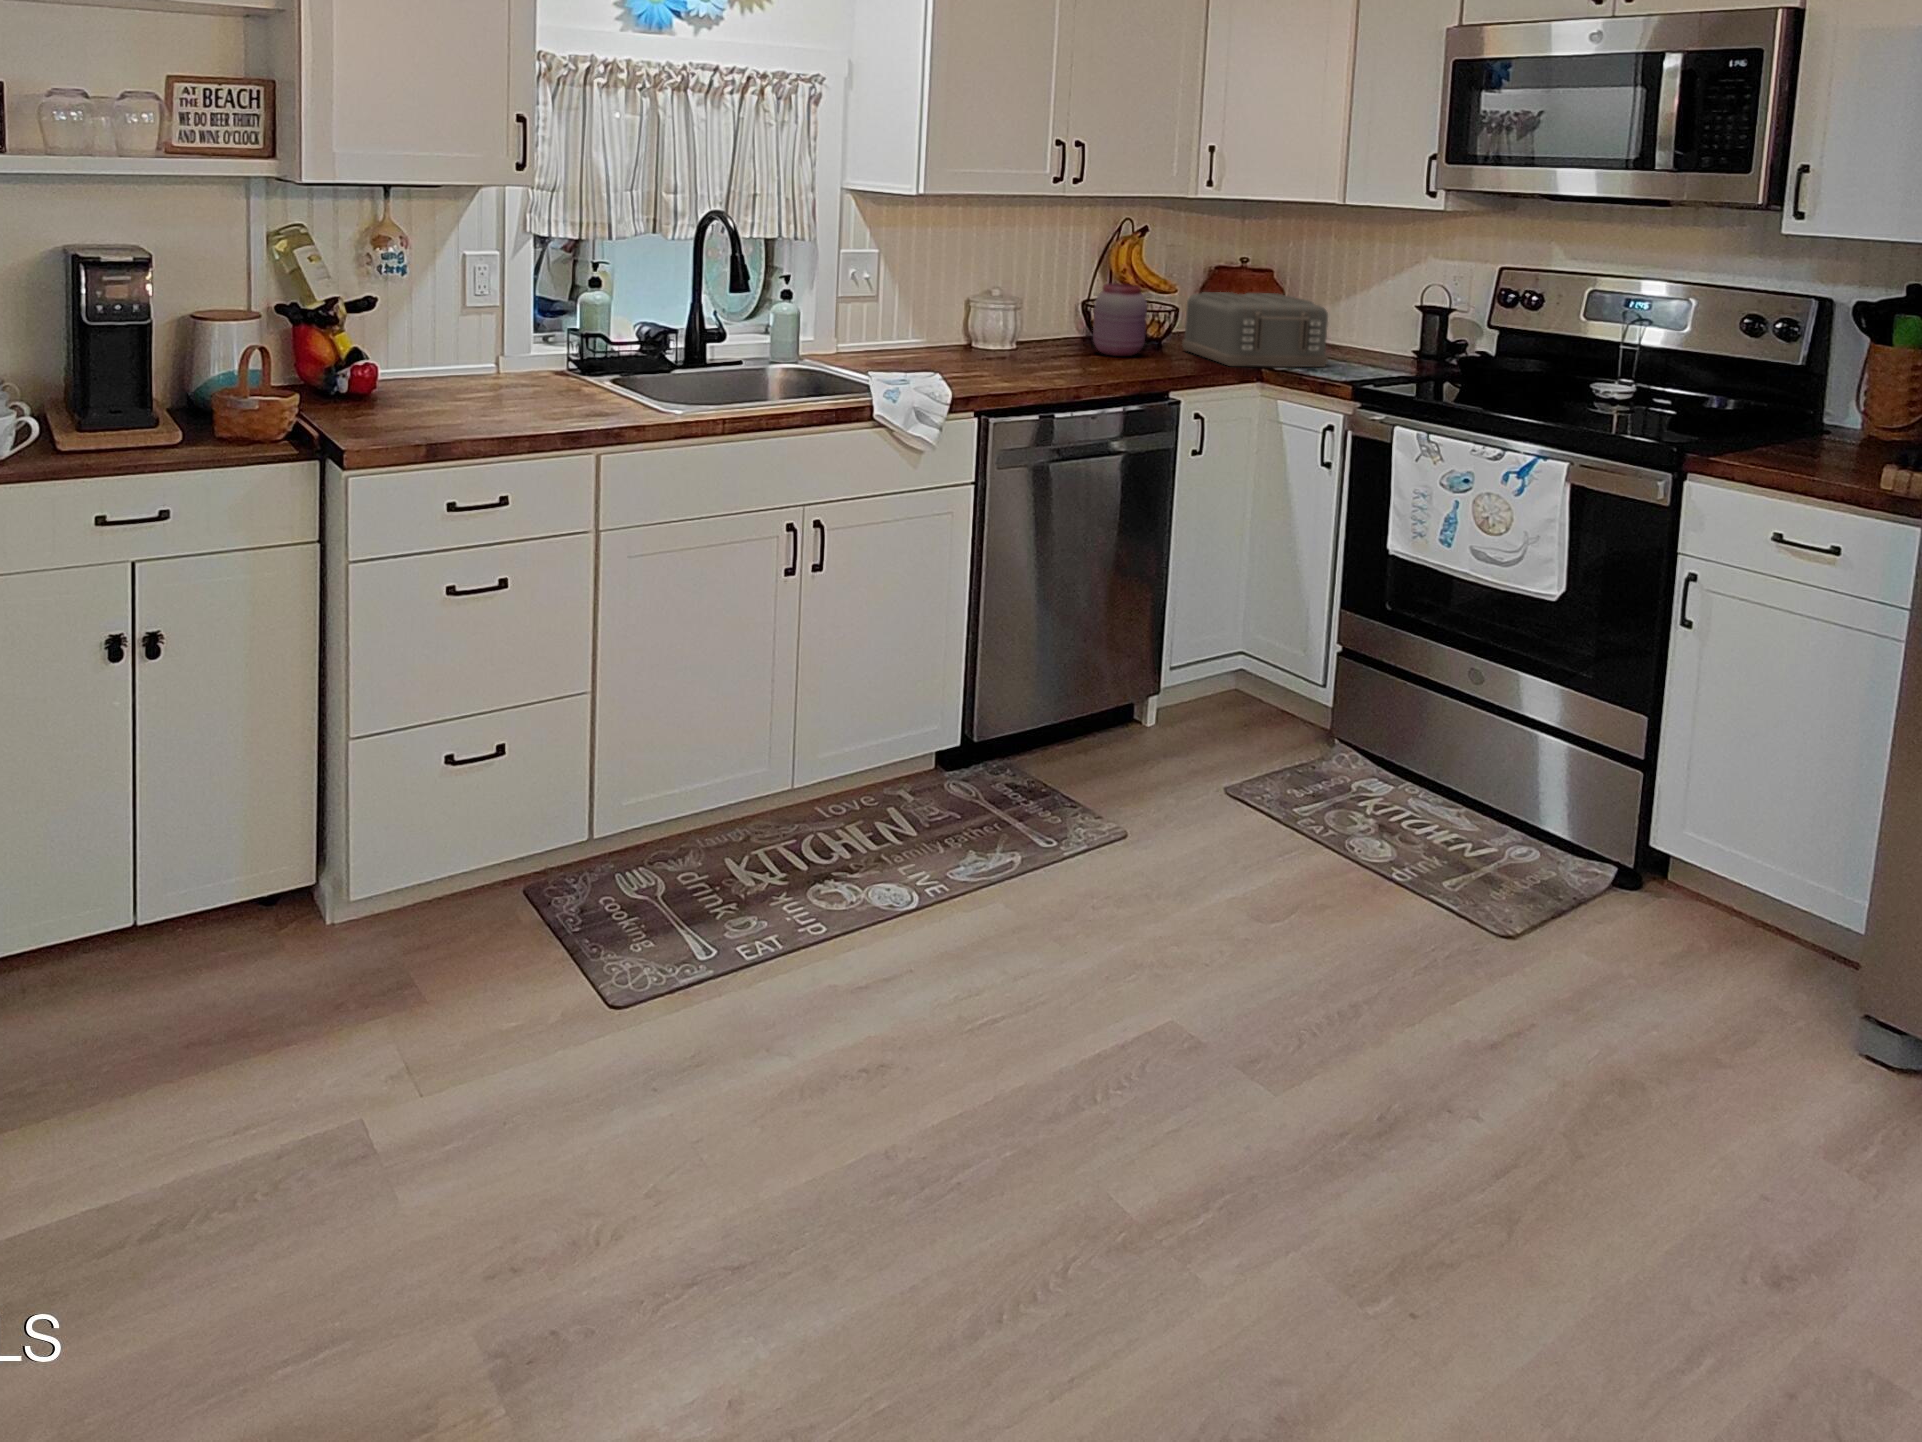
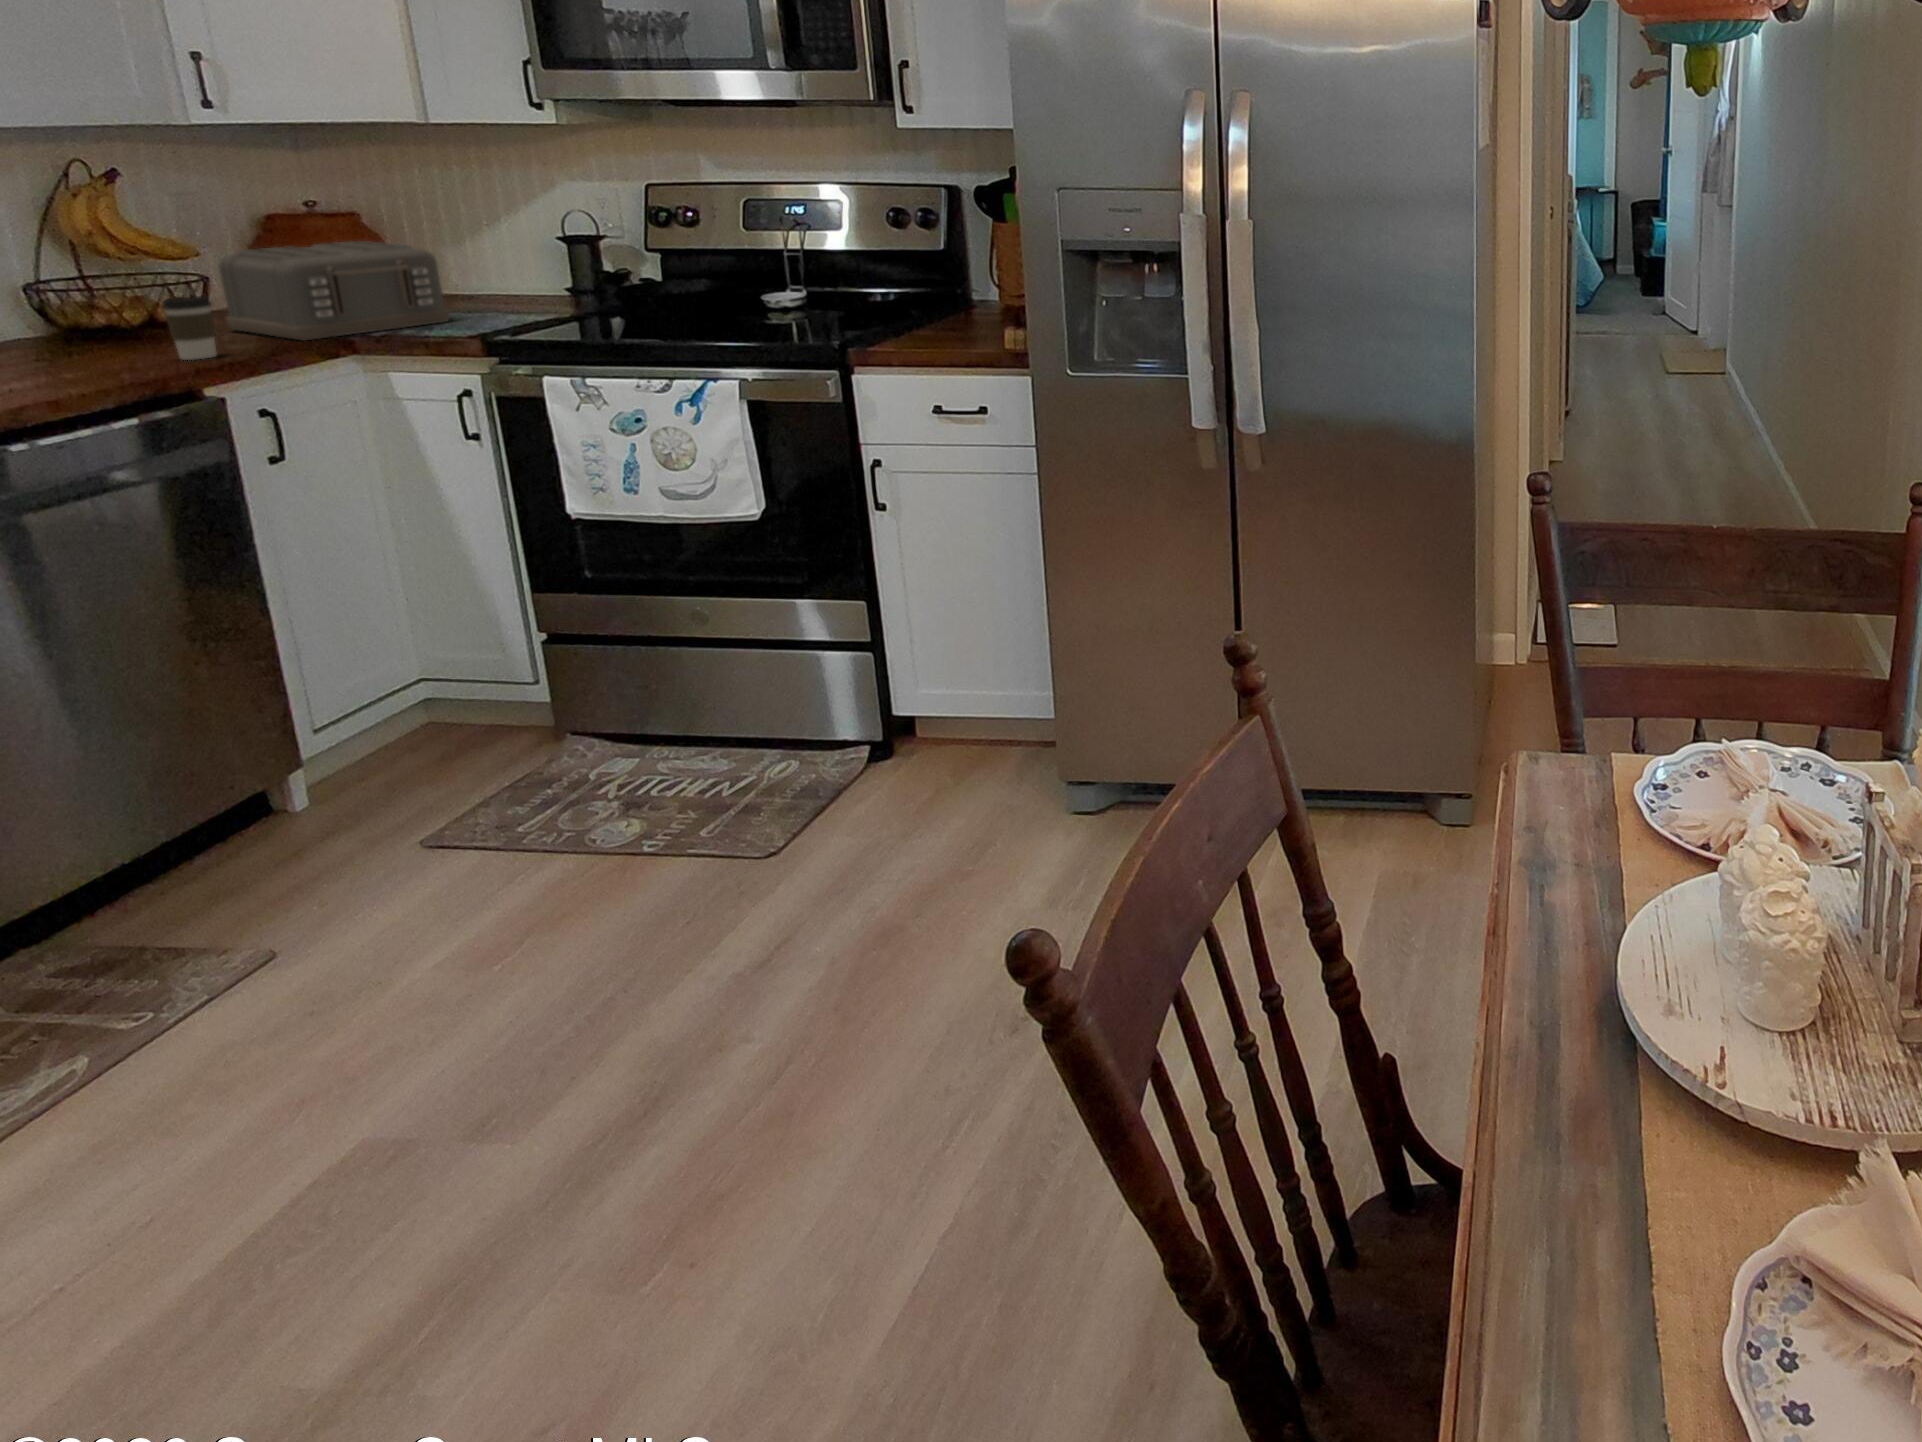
jar: present [1093,283,1147,356] -> none [46,252,156,354]
coffee cup: none [1156,322,1185,369] -> present [162,296,216,360]

